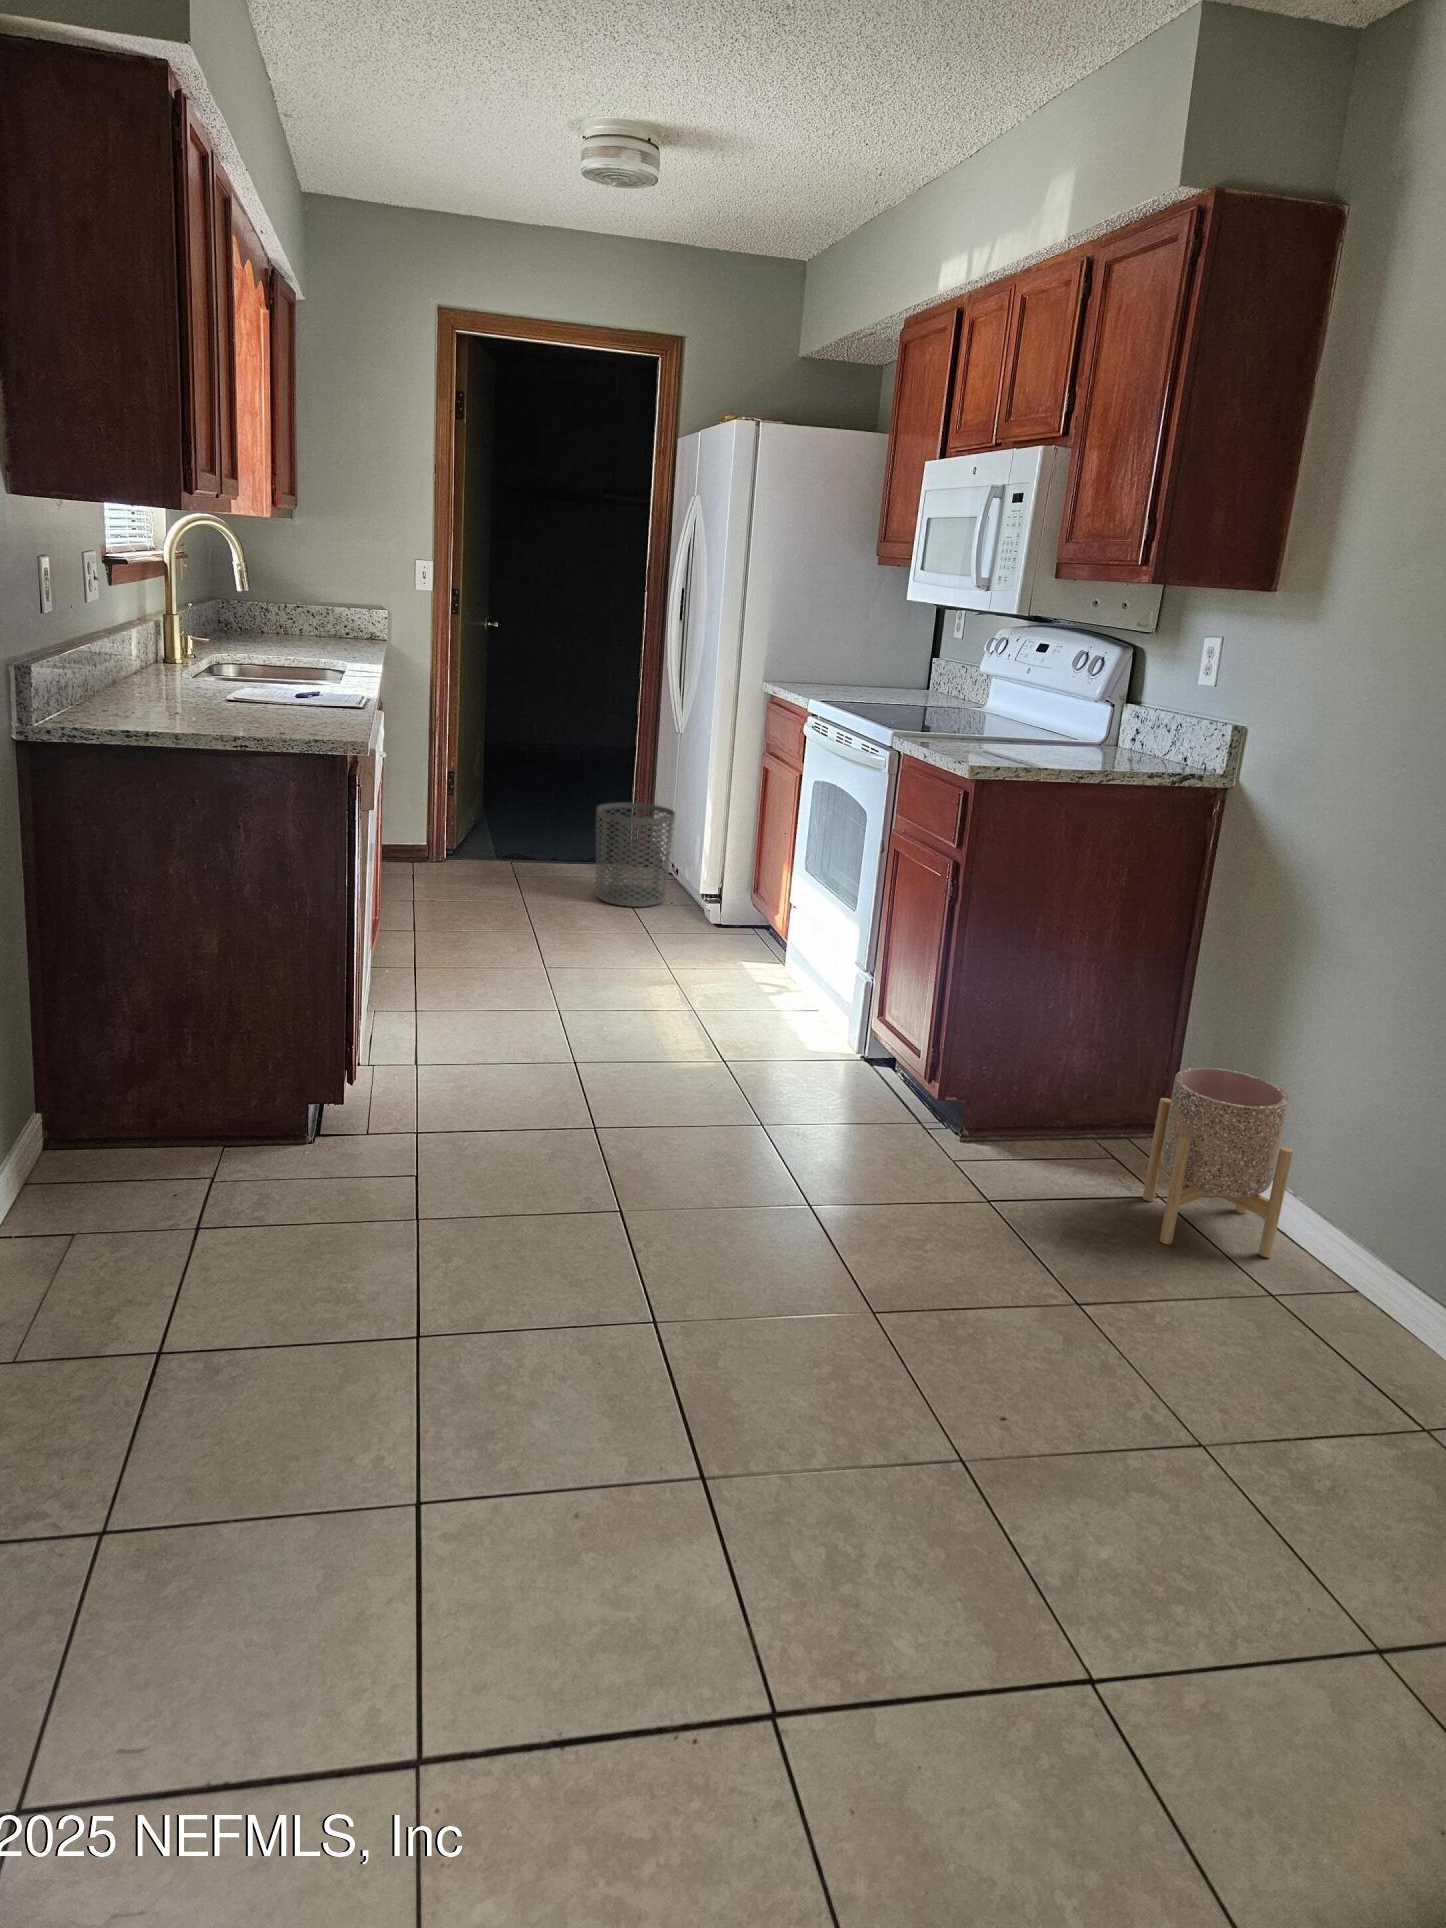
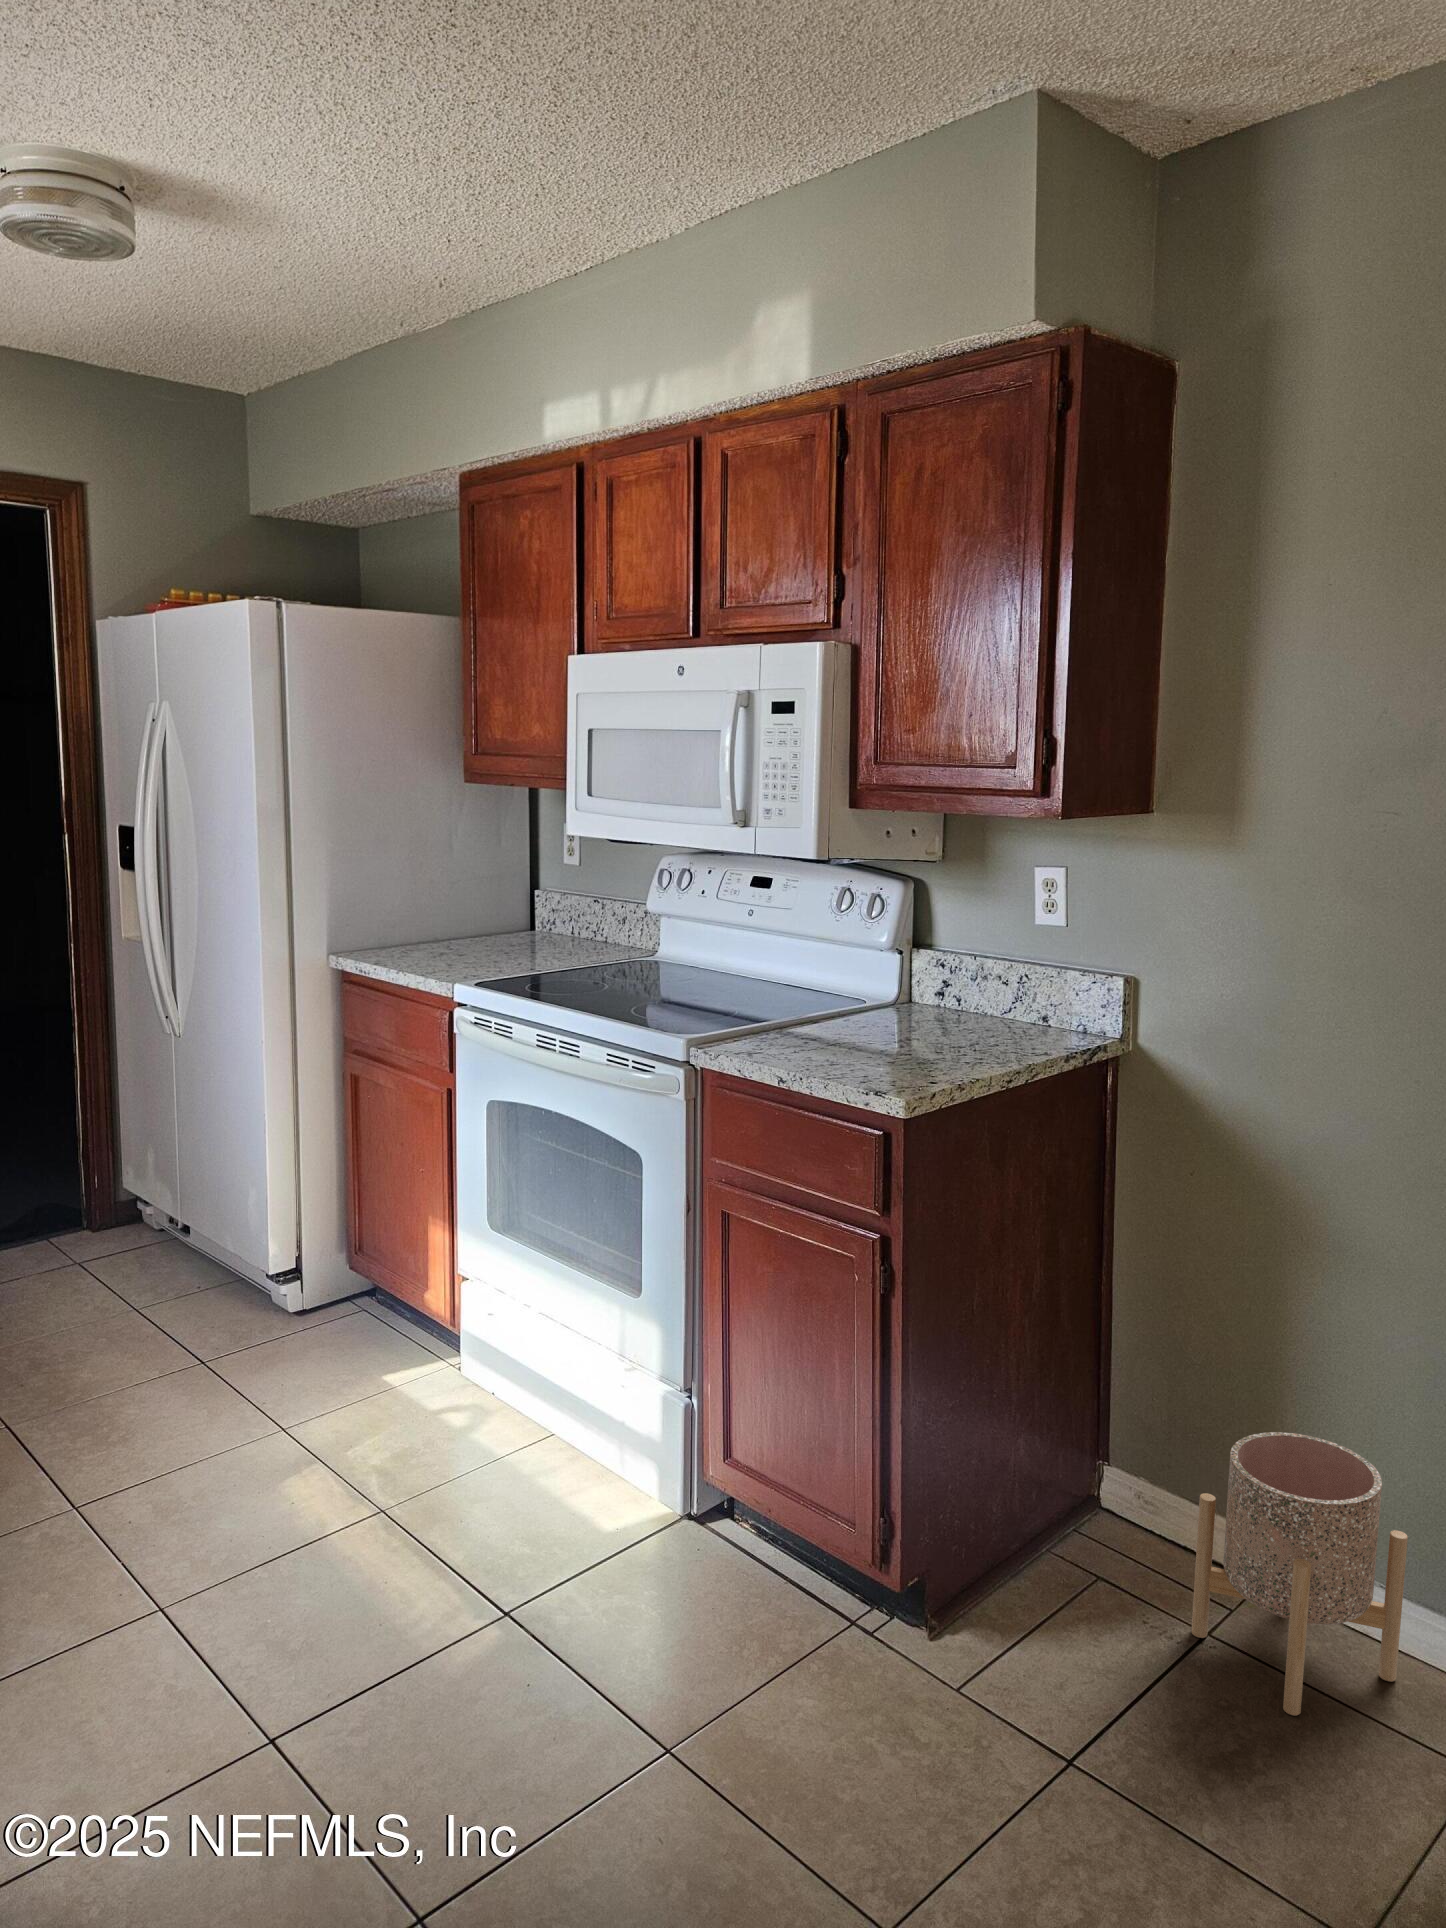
waste bin: present [596,803,675,907] -> none [63,1148,193,1317]

